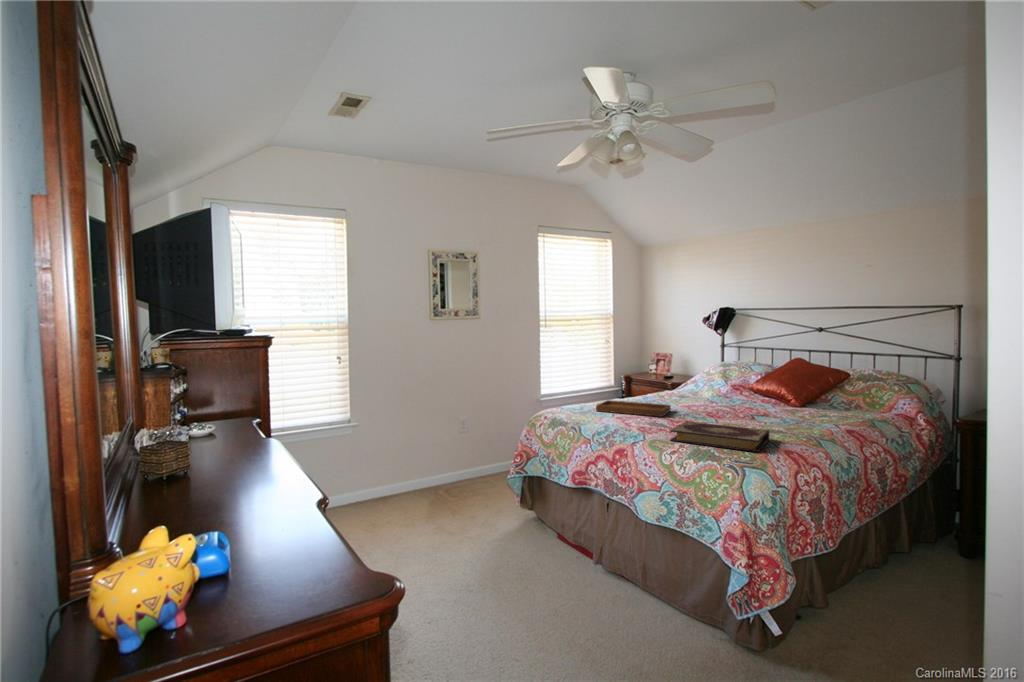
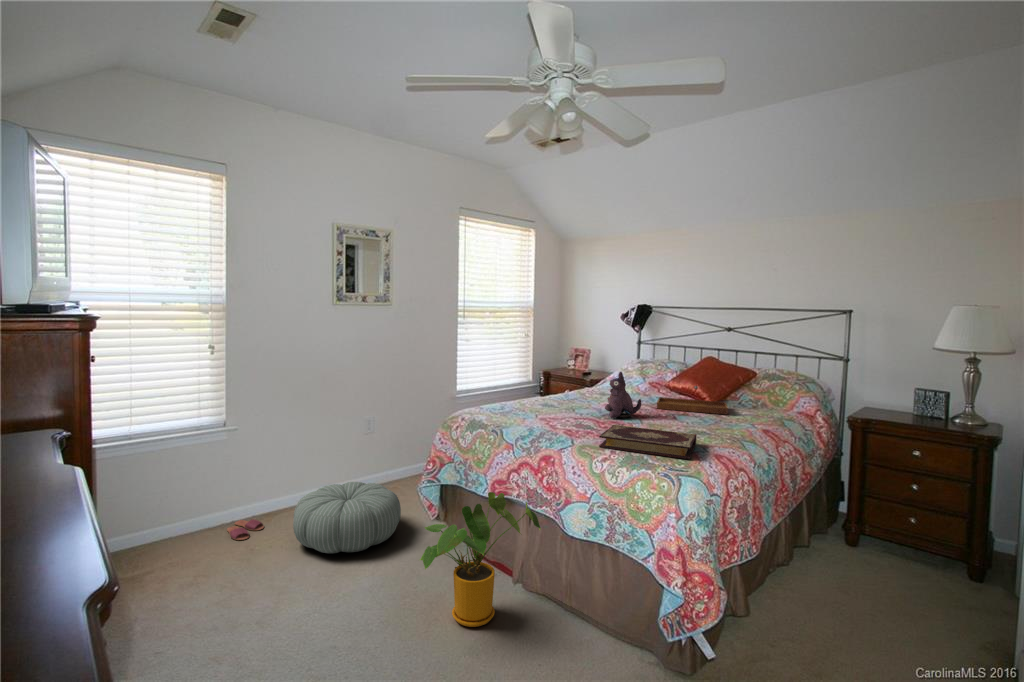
plush toy: none [682,372,718,417] -> present [605,372,641,418]
tray: present [596,388,671,417] -> present [657,386,728,414]
pouf: none [400,475,492,535] -> present [293,482,401,553]
house plant: none [505,482,616,602] -> present [420,492,541,627]
slippers: none [346,505,376,521] -> present [227,519,264,540]

